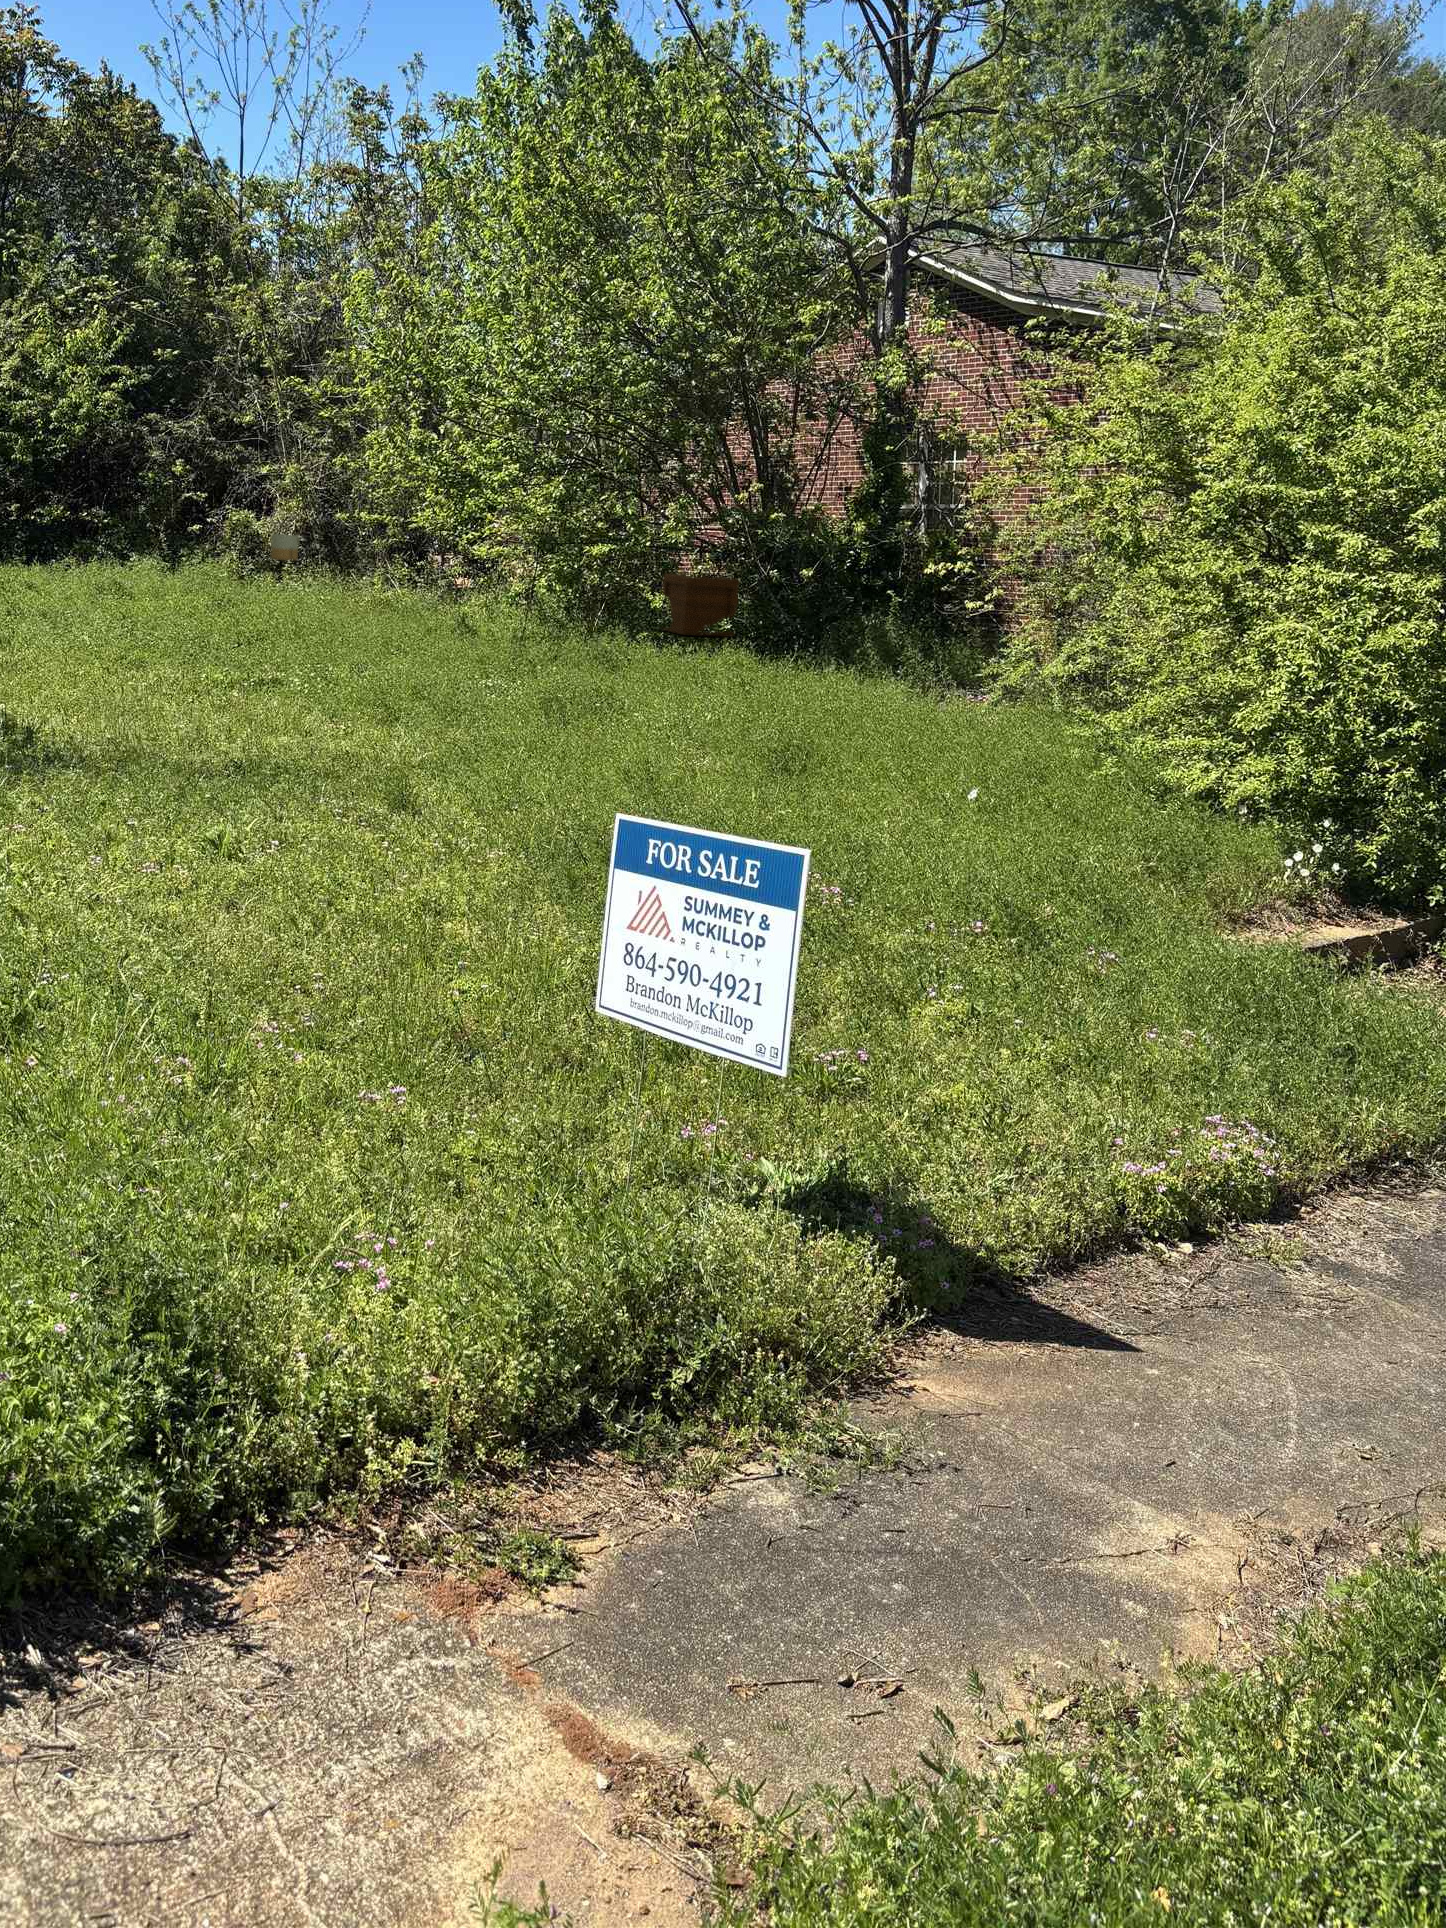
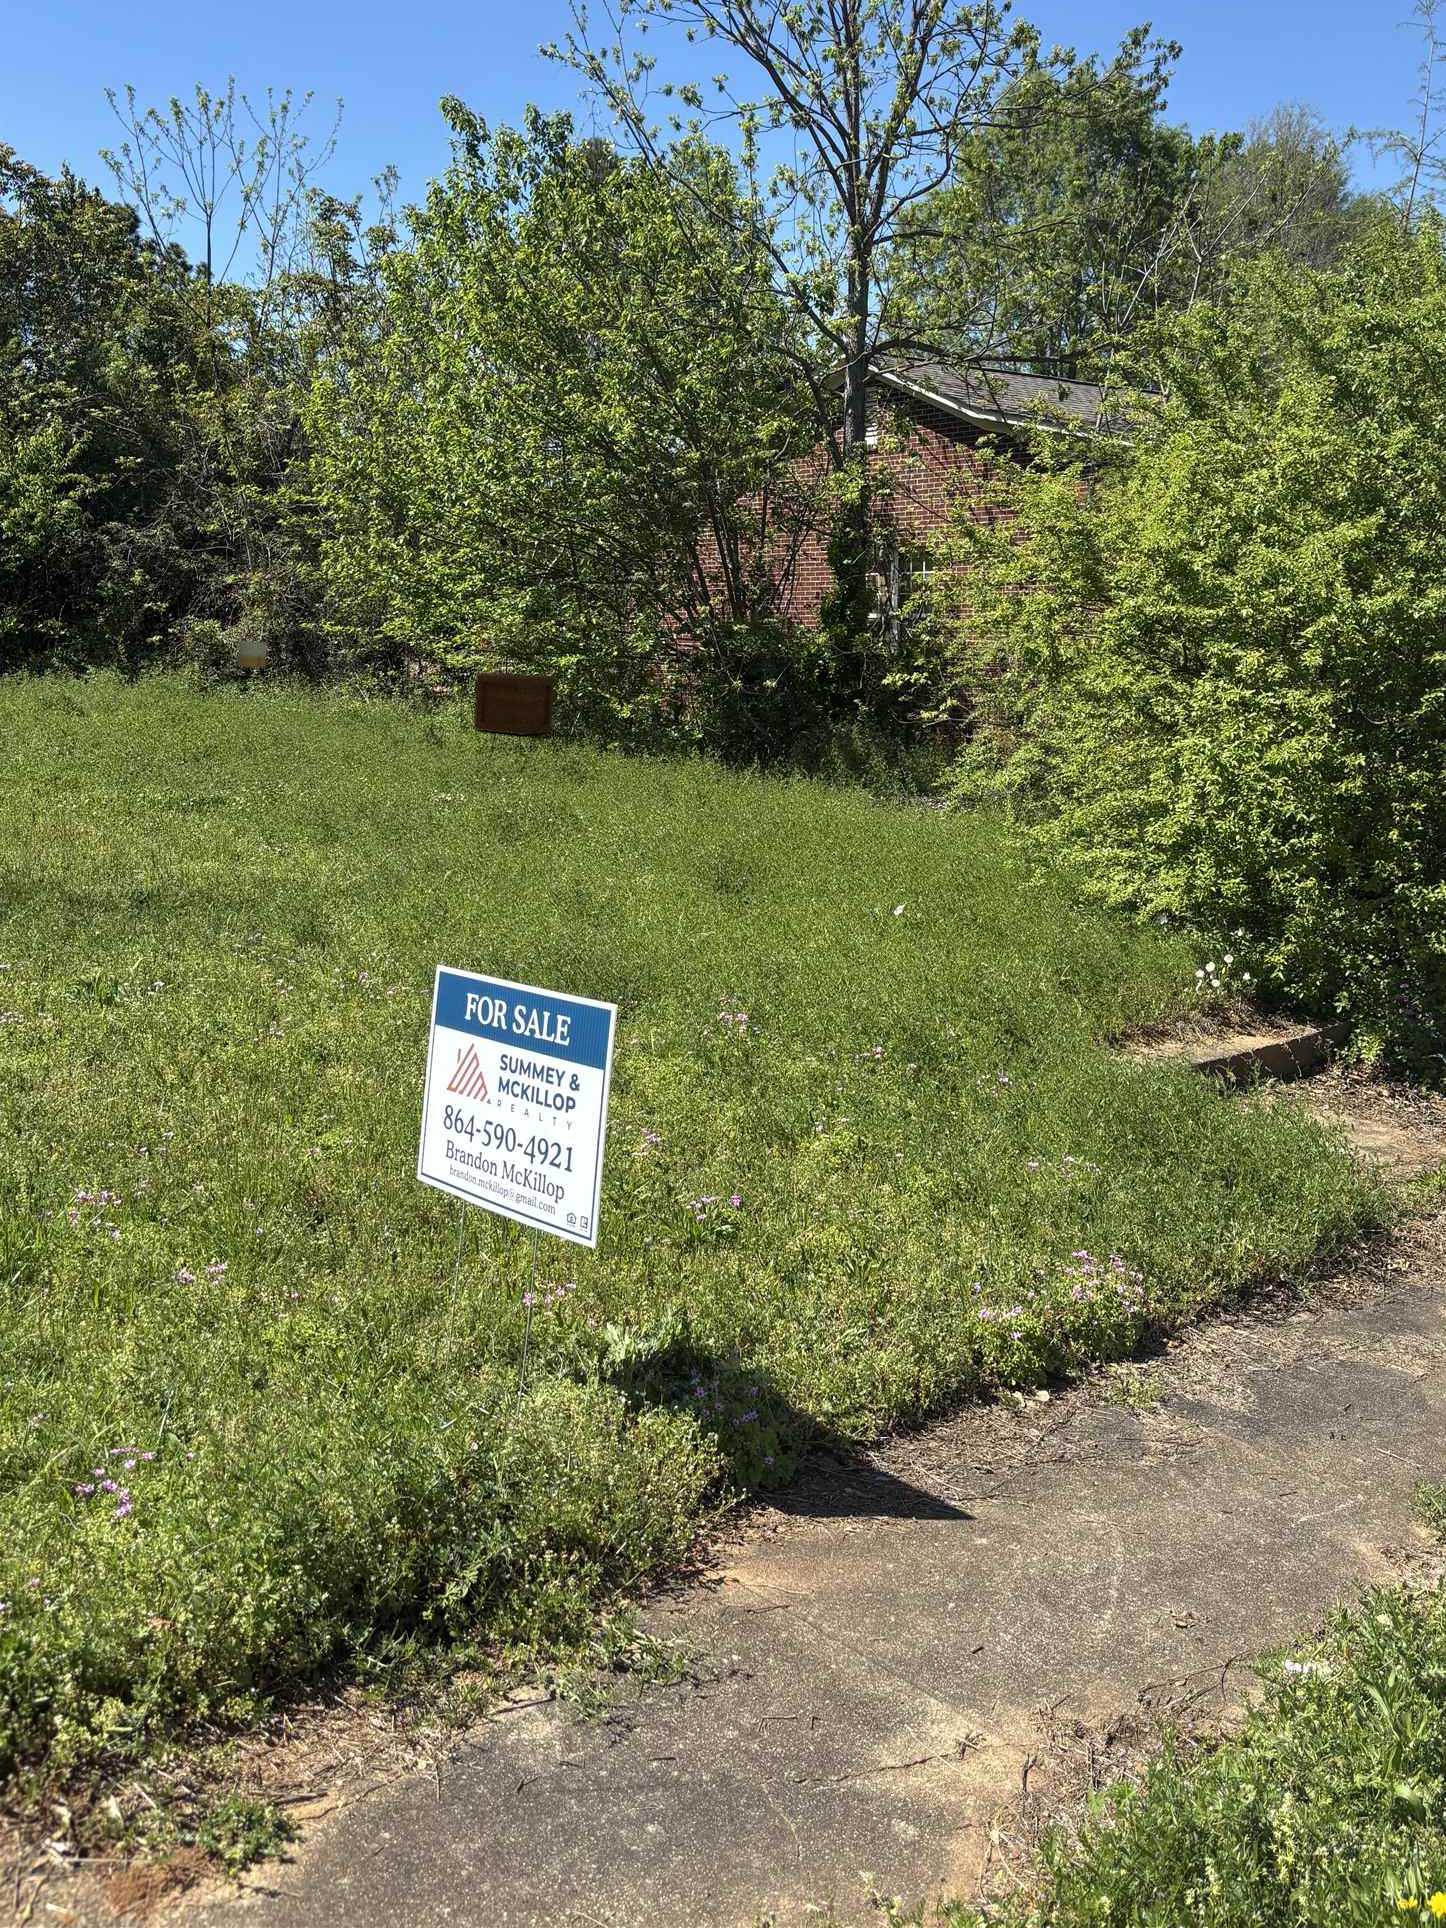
wooden crate: present [661,573,739,637] -> present [473,672,555,735]

